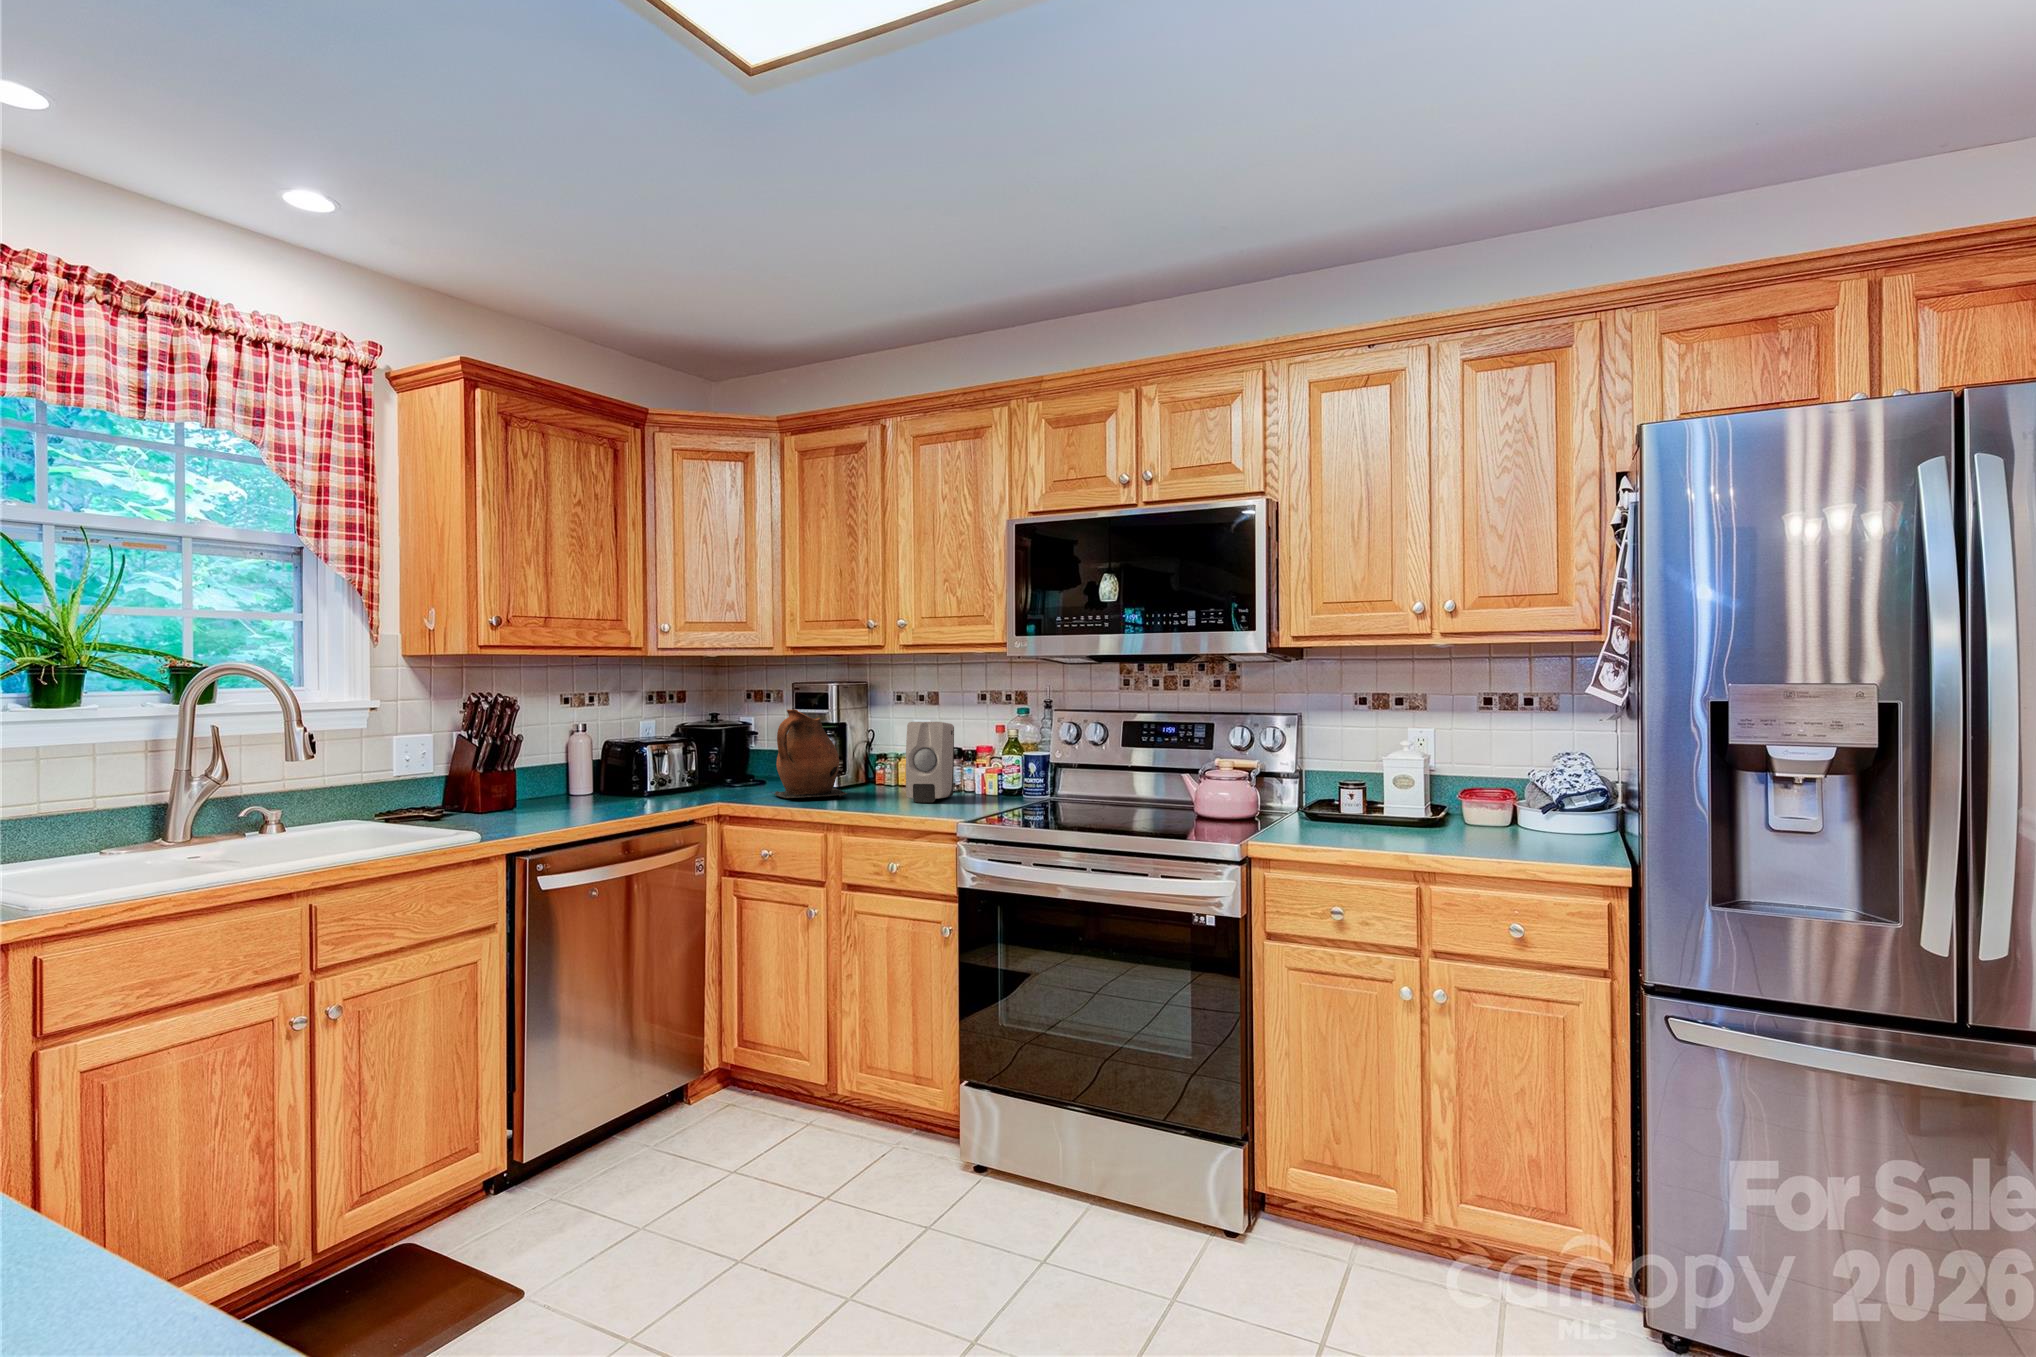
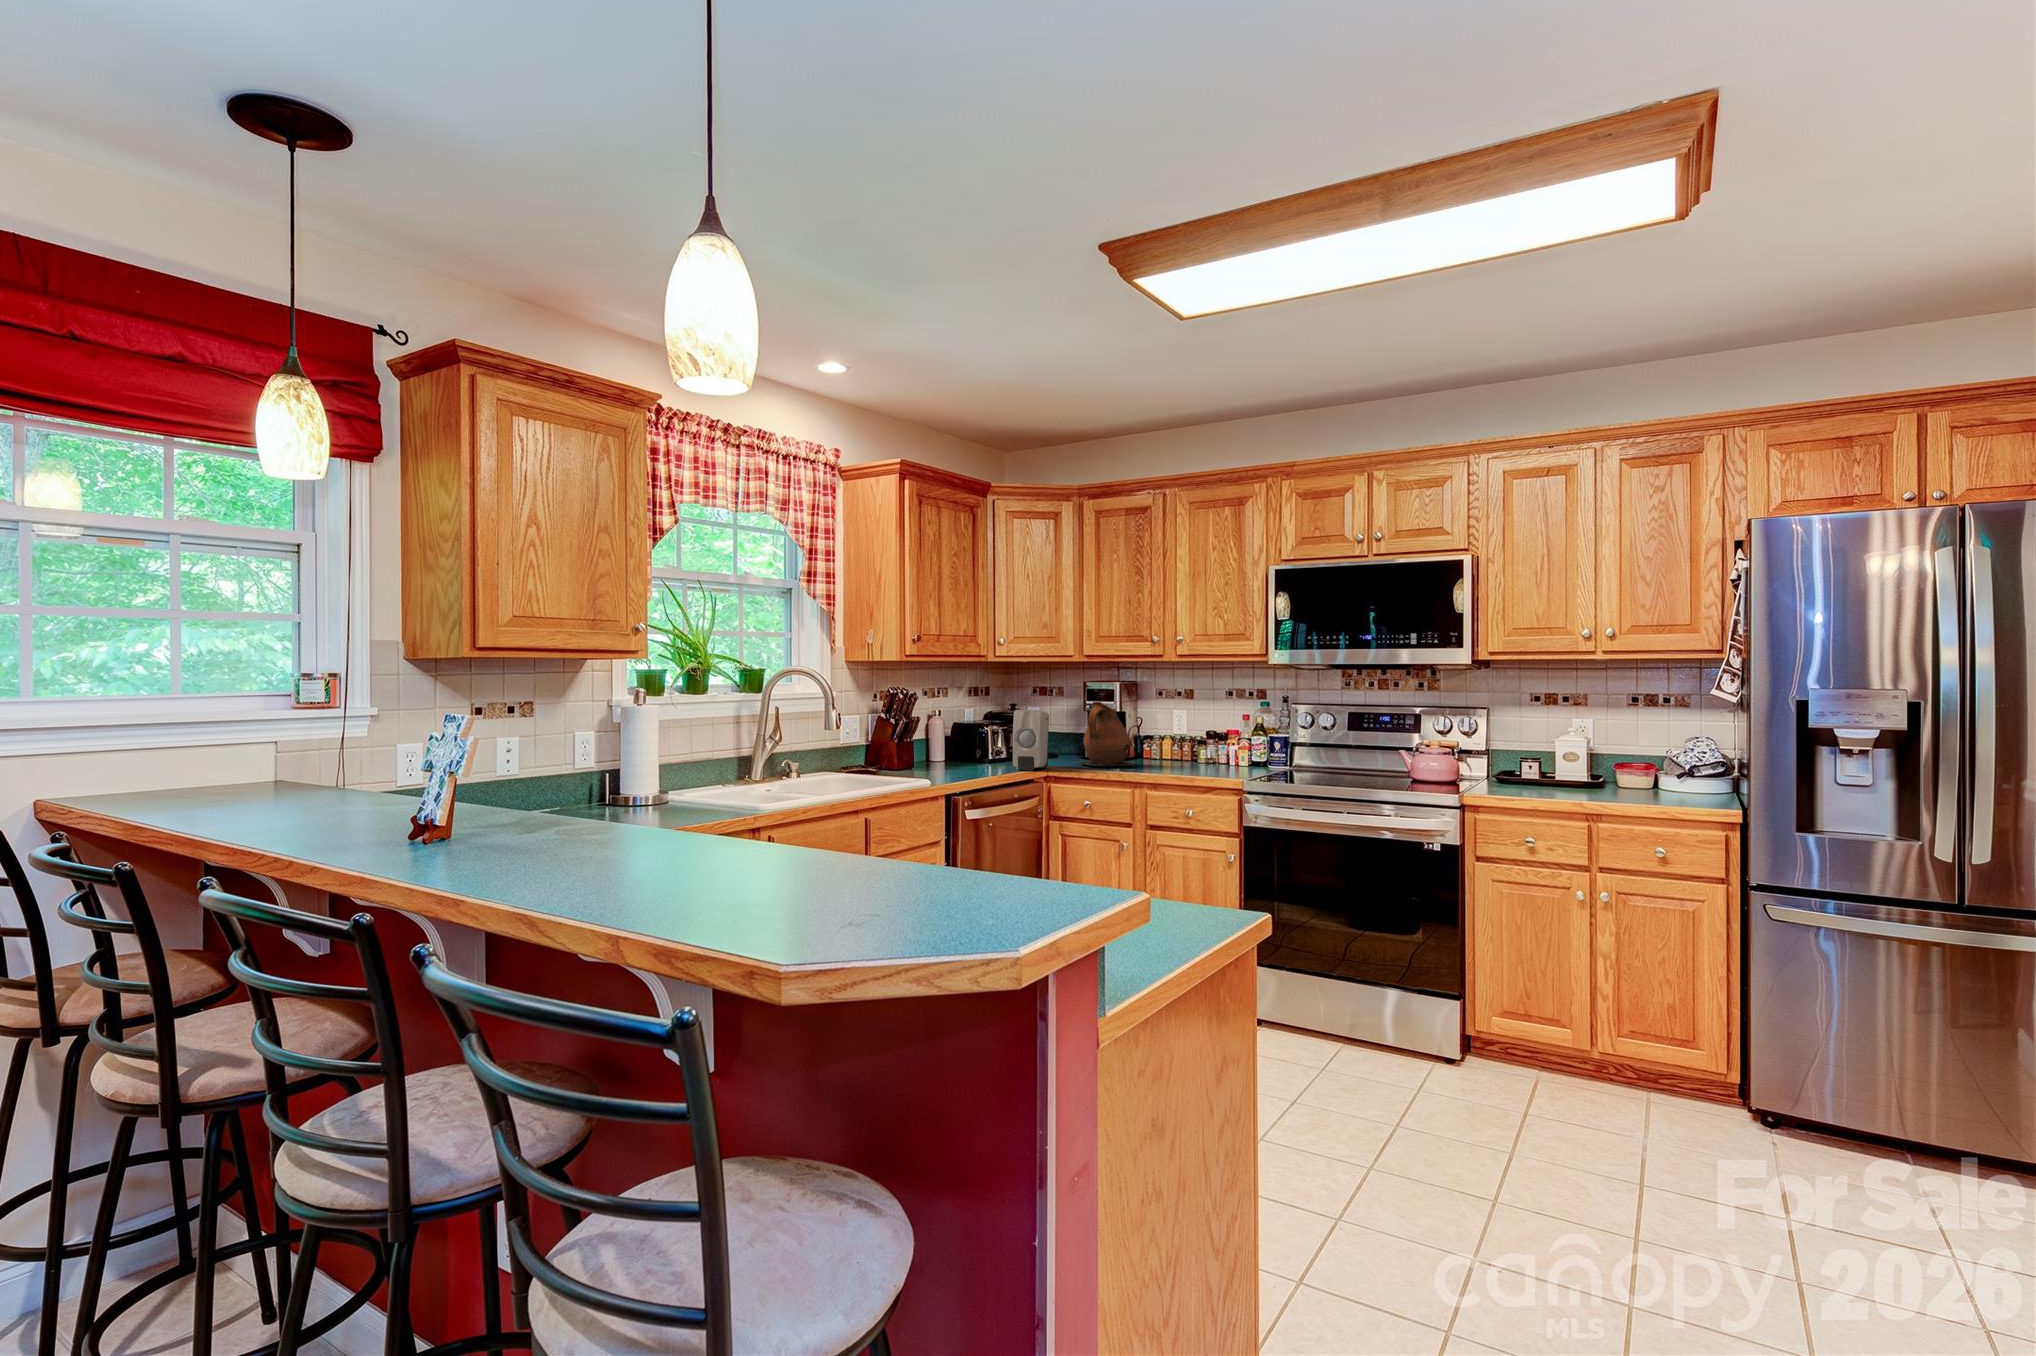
soap dispenser: present [906,722,954,802] -> present [1013,710,1049,770]

